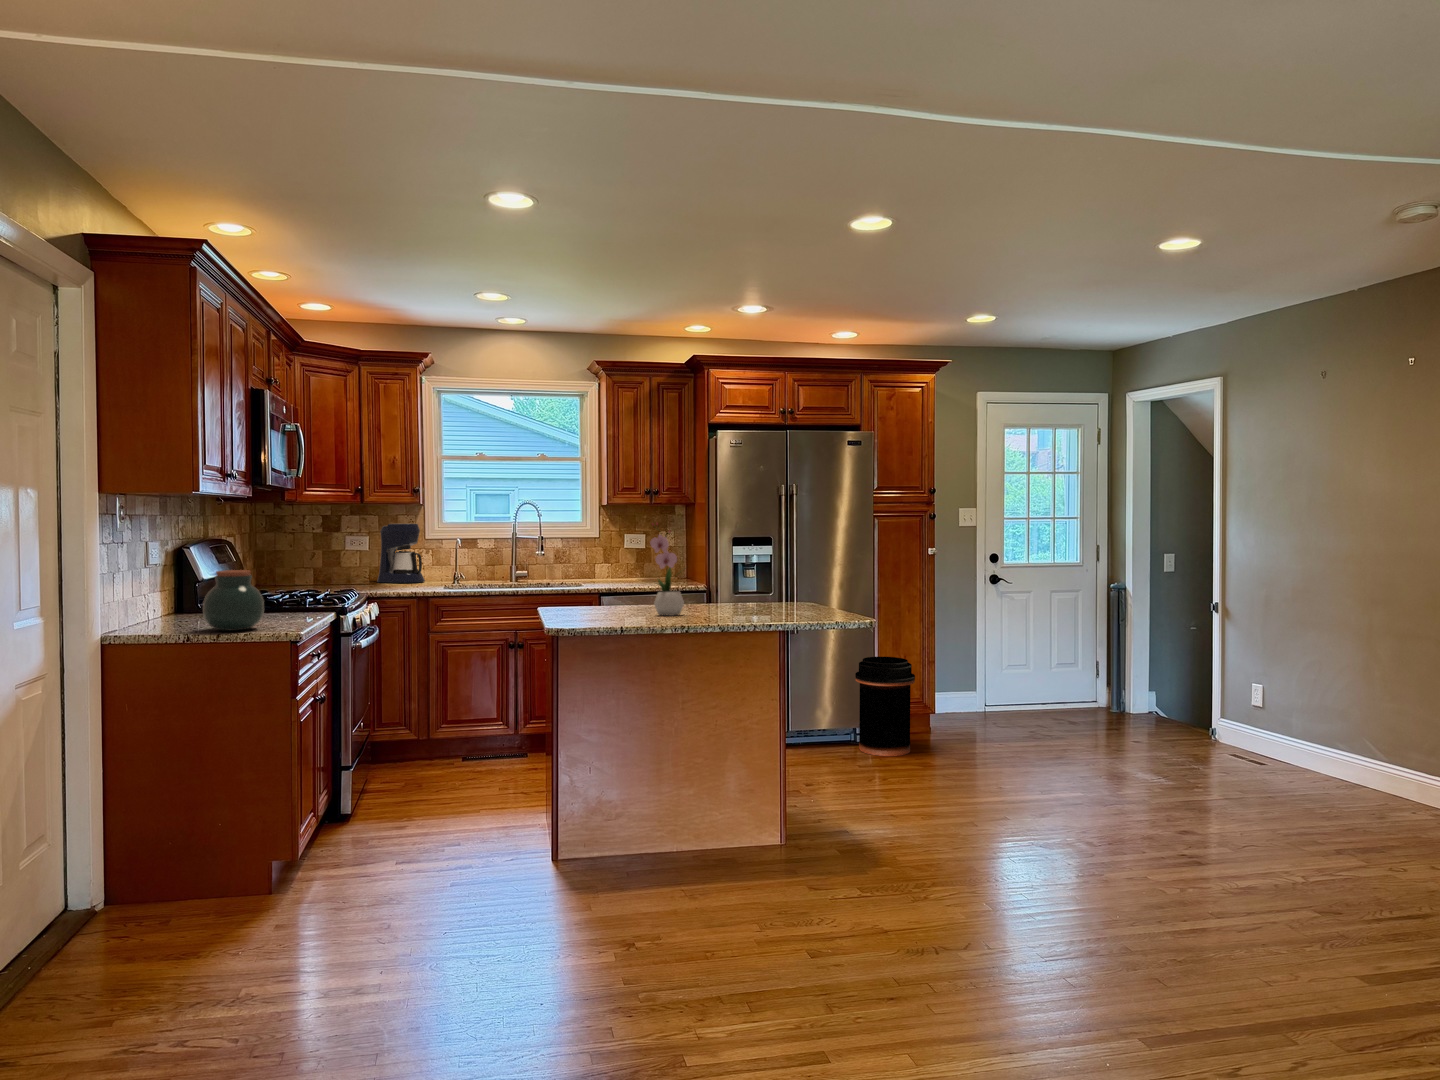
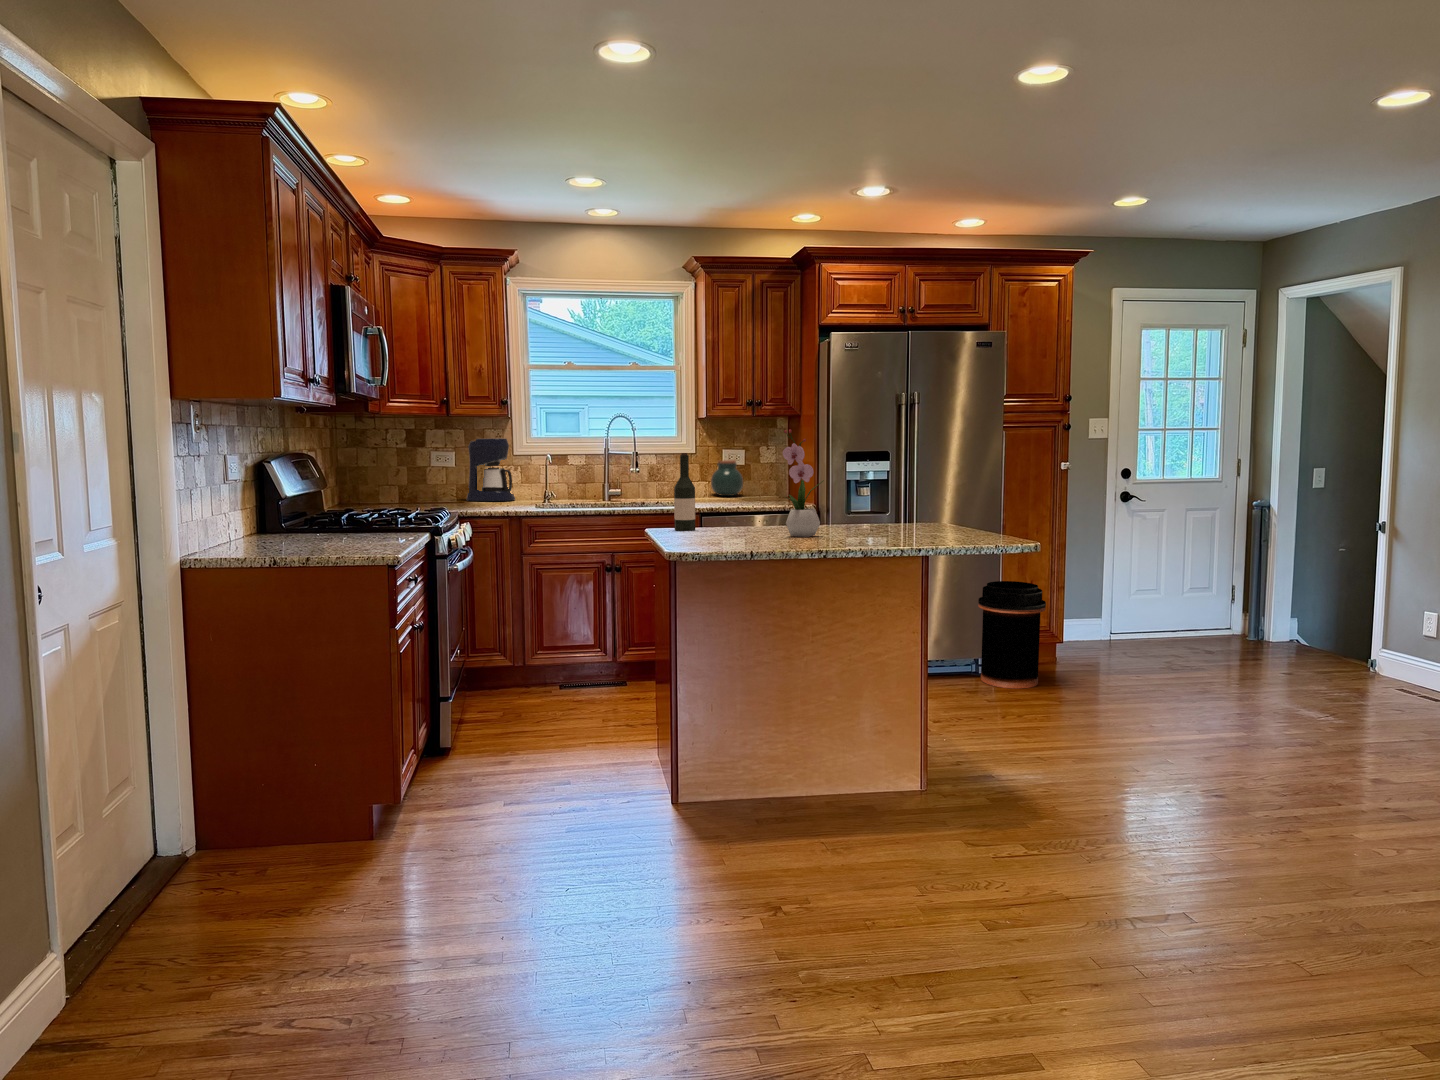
wine bottle: none [564,541,582,611] -> present [674,453,695,531]
jar: present [203,570,264,631] -> present [711,460,743,496]

